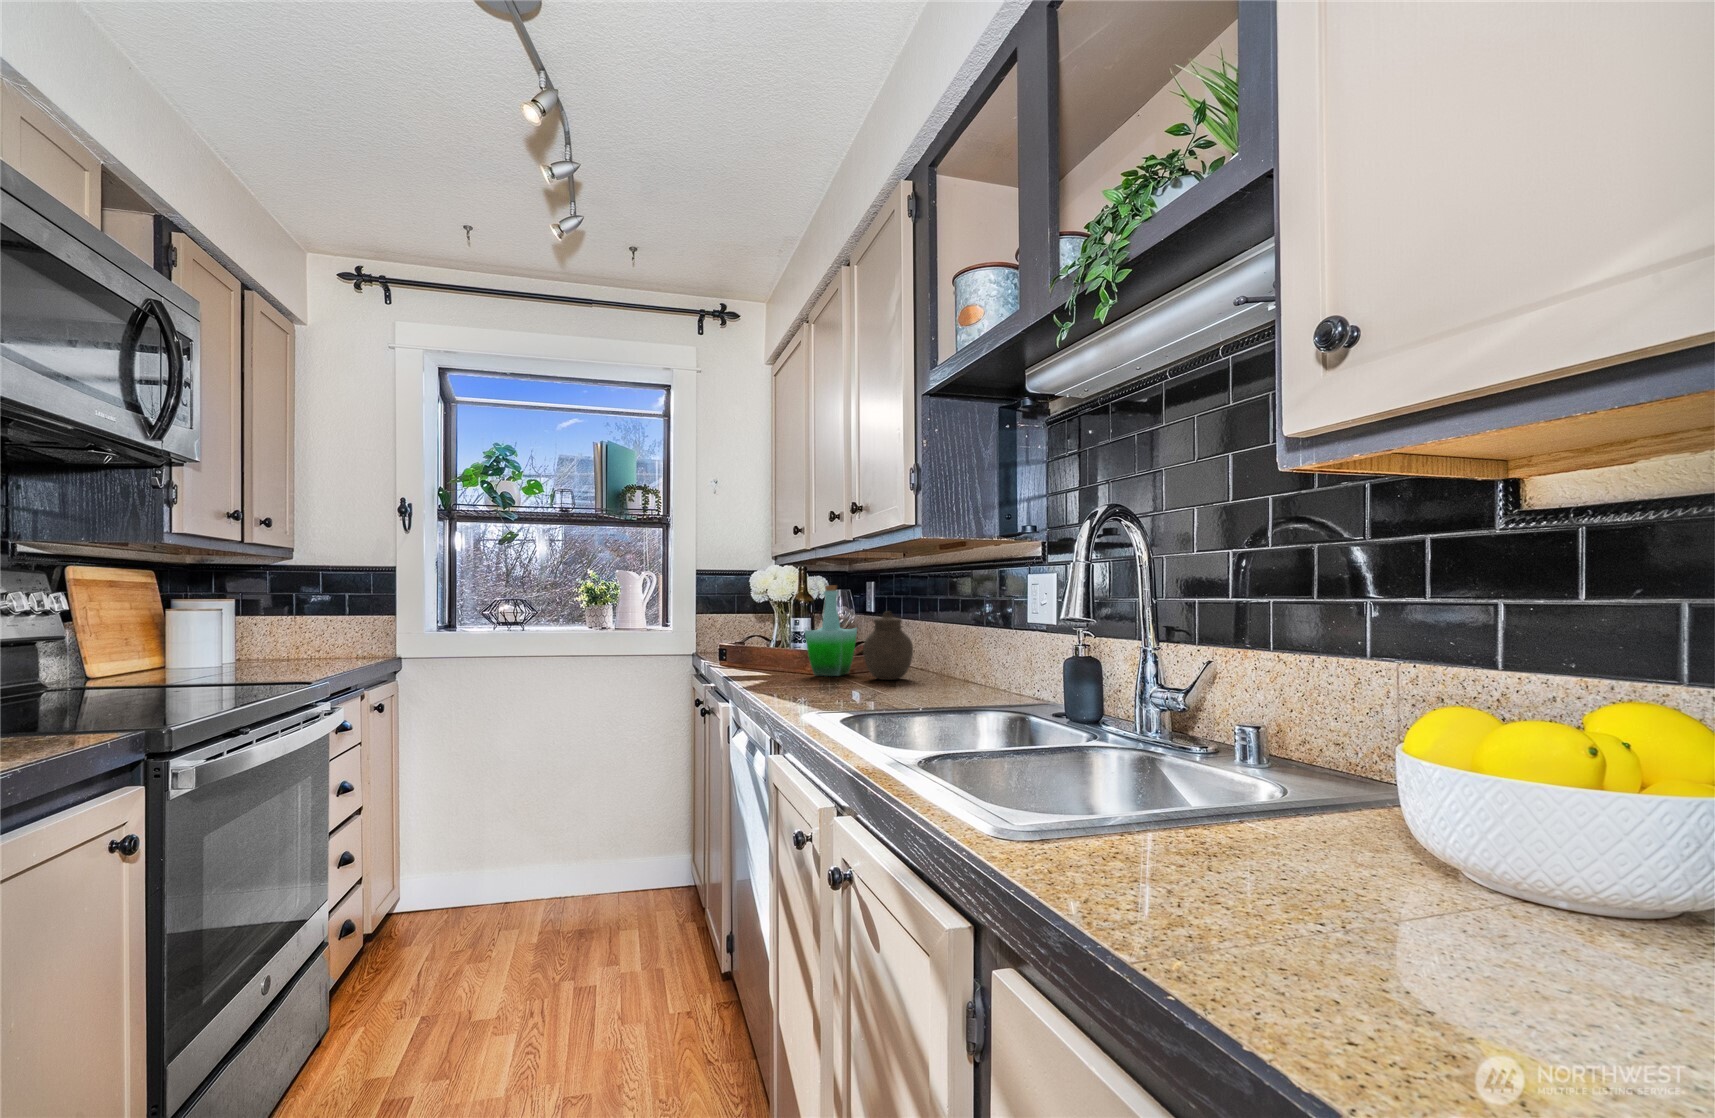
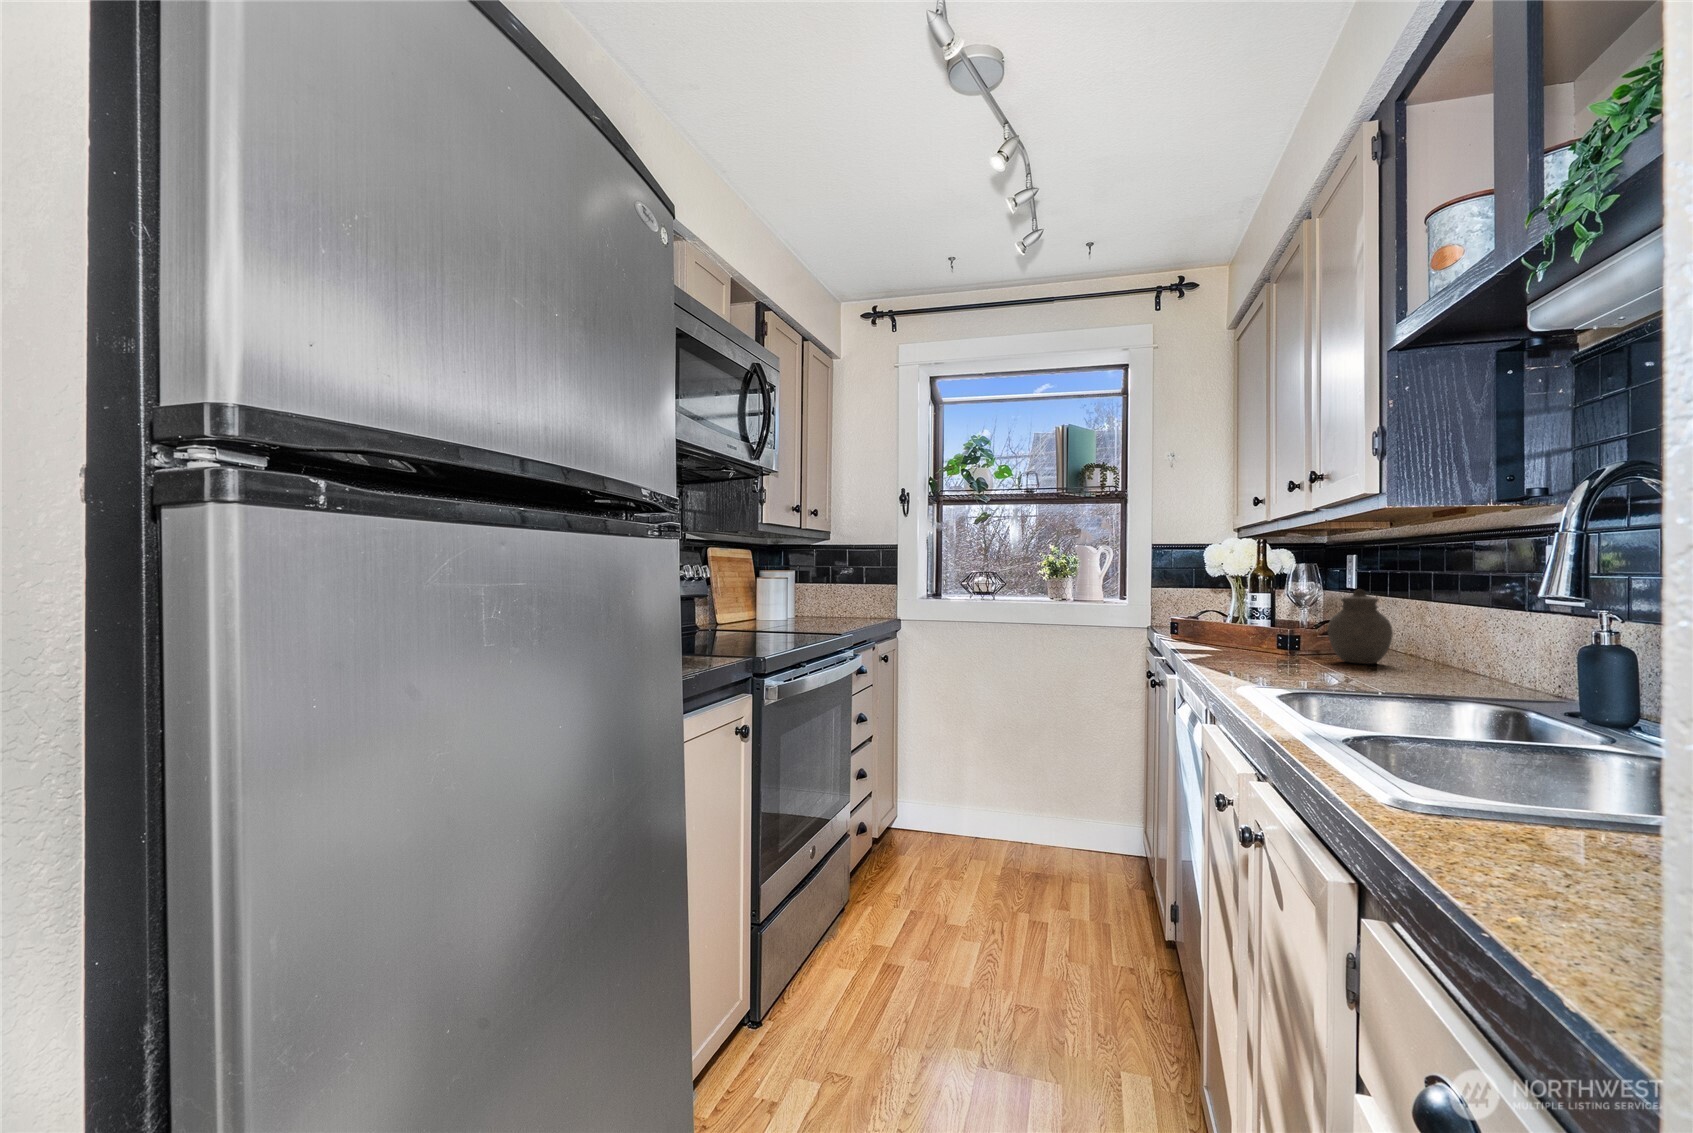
bottle: present [804,585,857,676] -> none [1259,561,1324,656]

